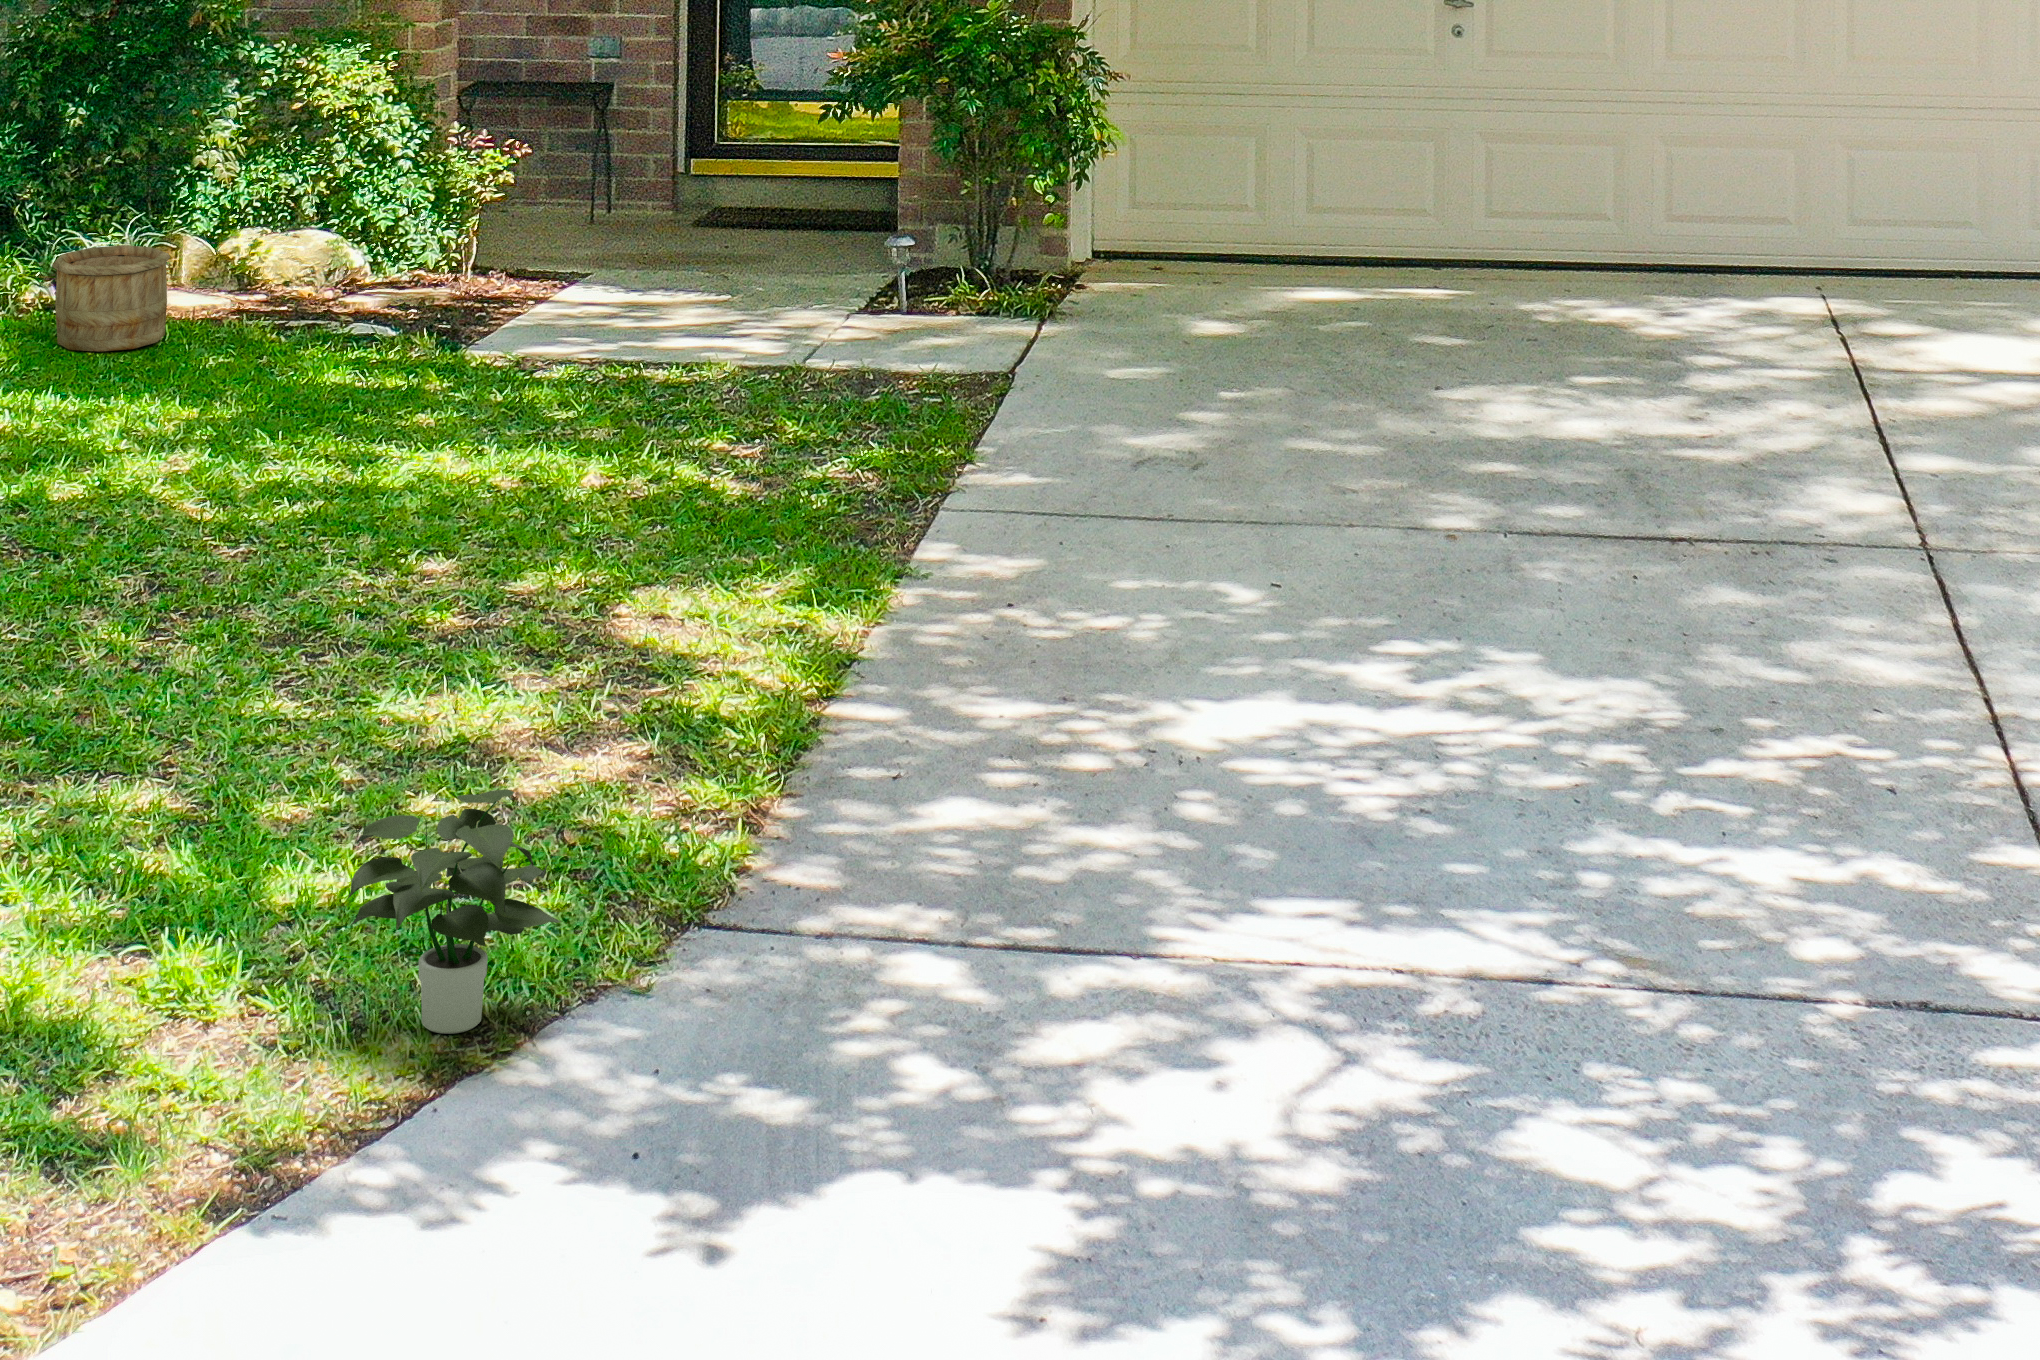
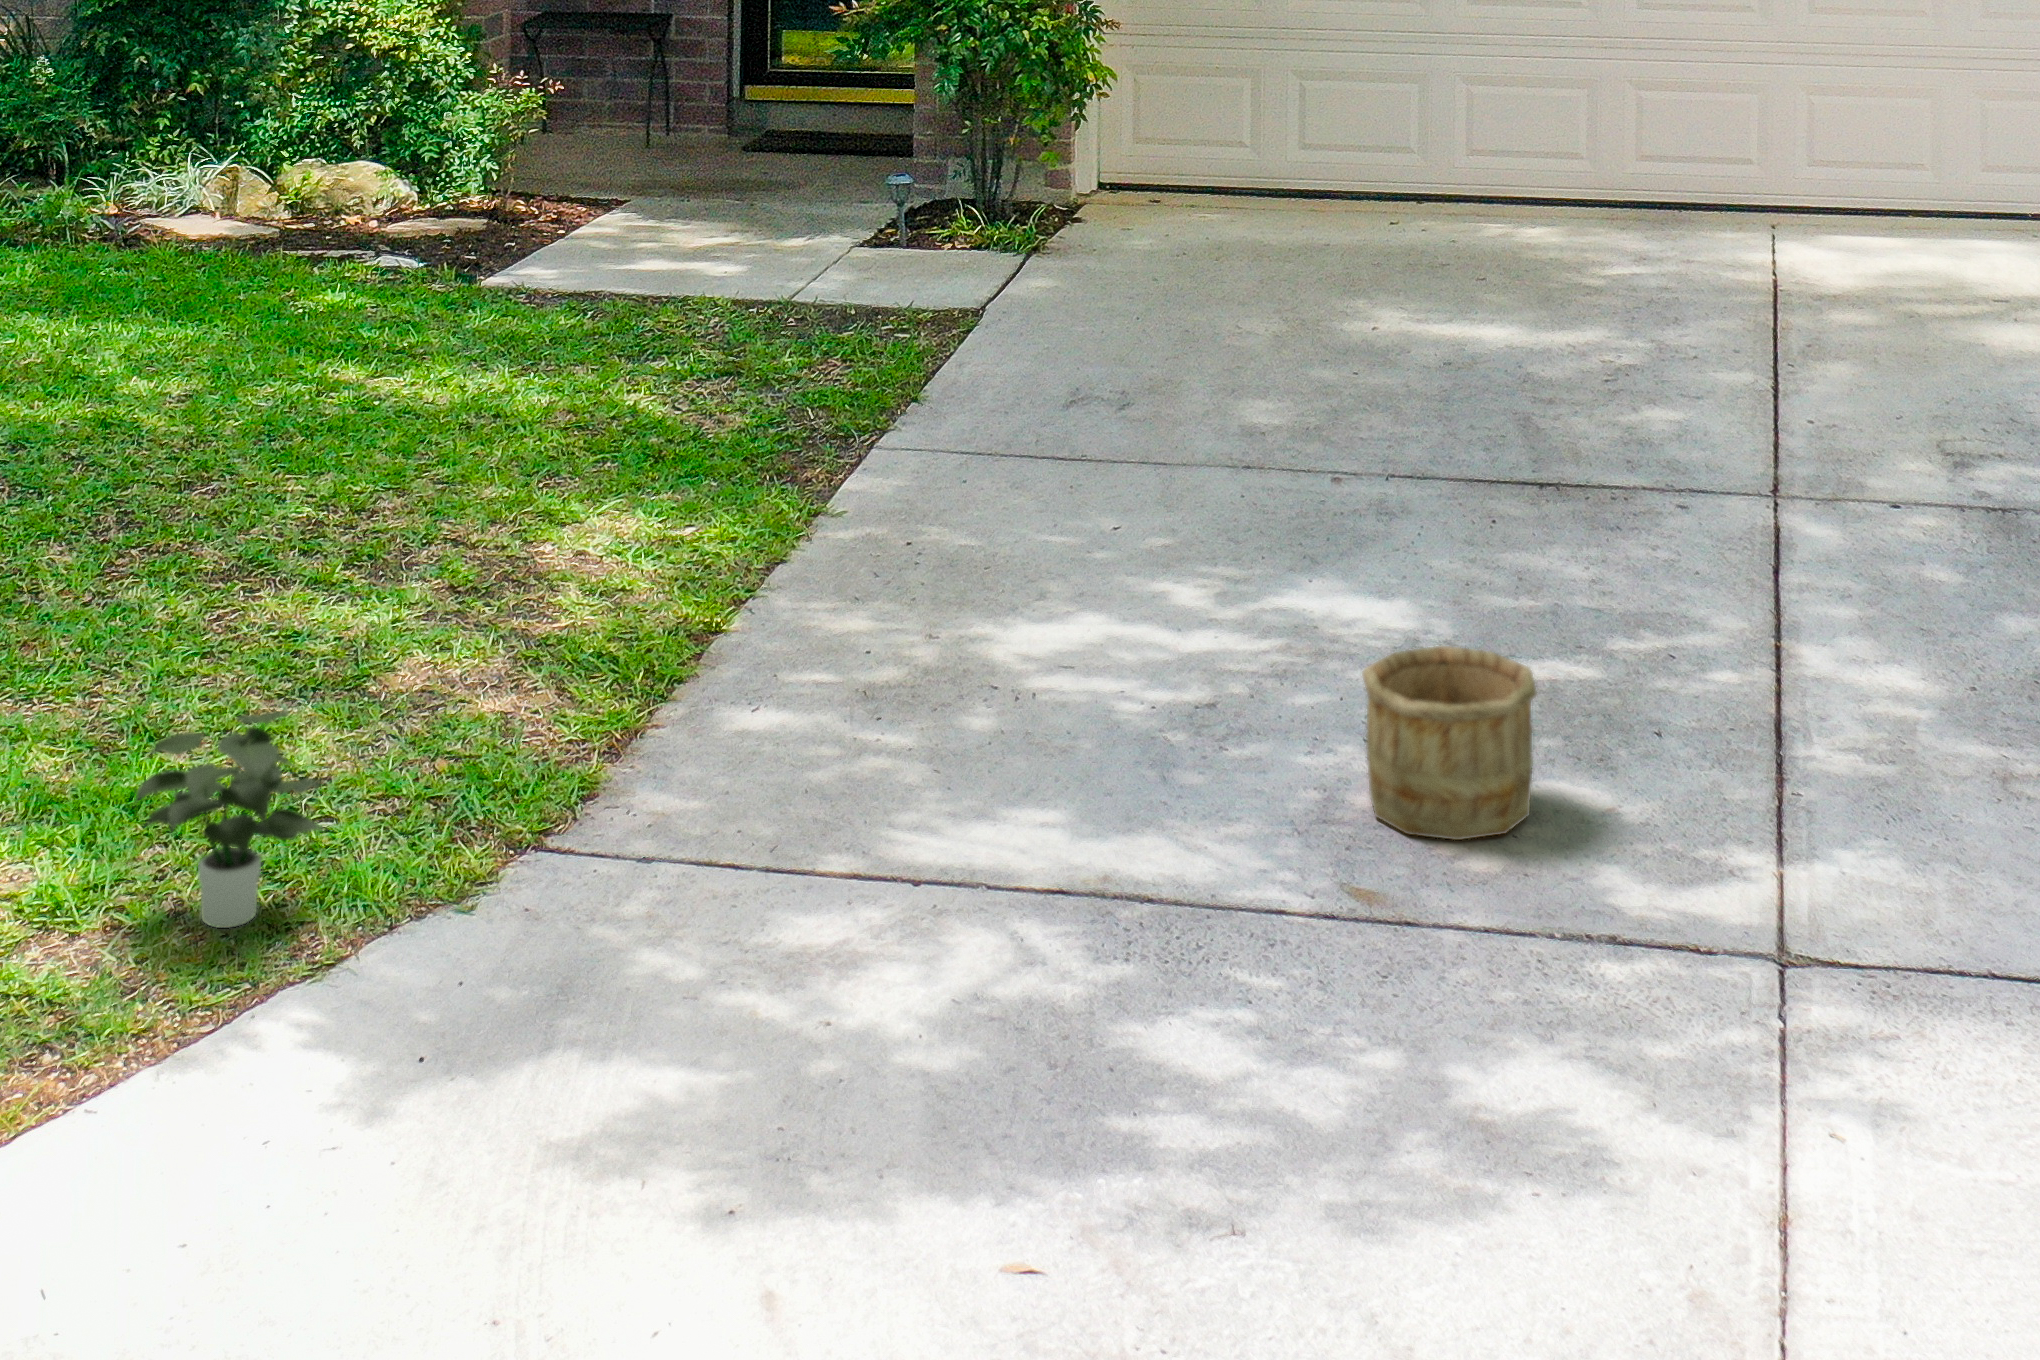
wooden bucket: present [53,245,170,351] -> present [1362,646,1536,840]

